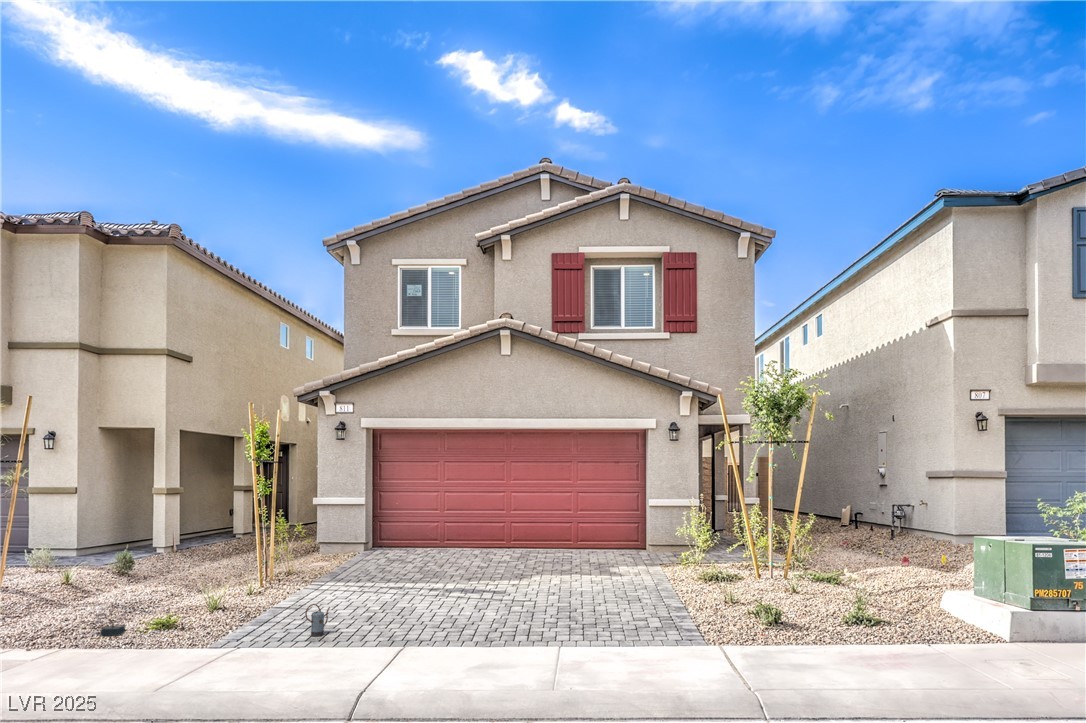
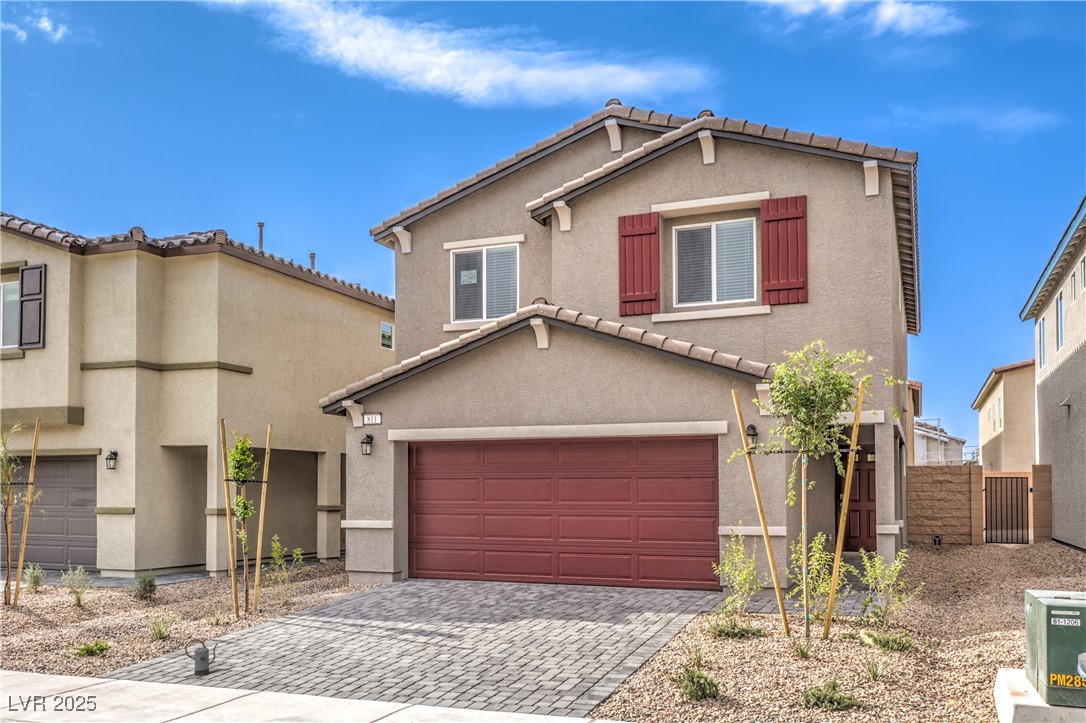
decorative plant: present [95,608,127,636] -> none [19,631,55,661]

